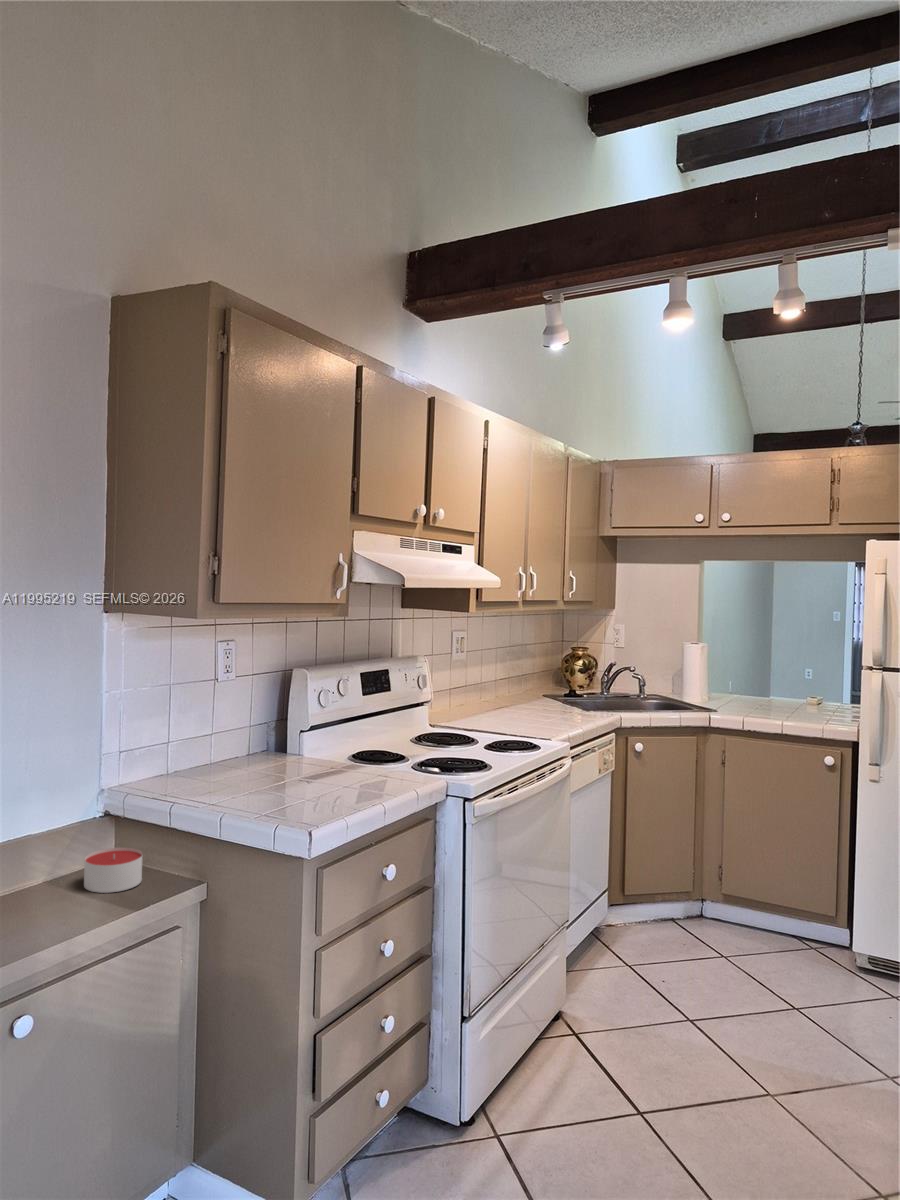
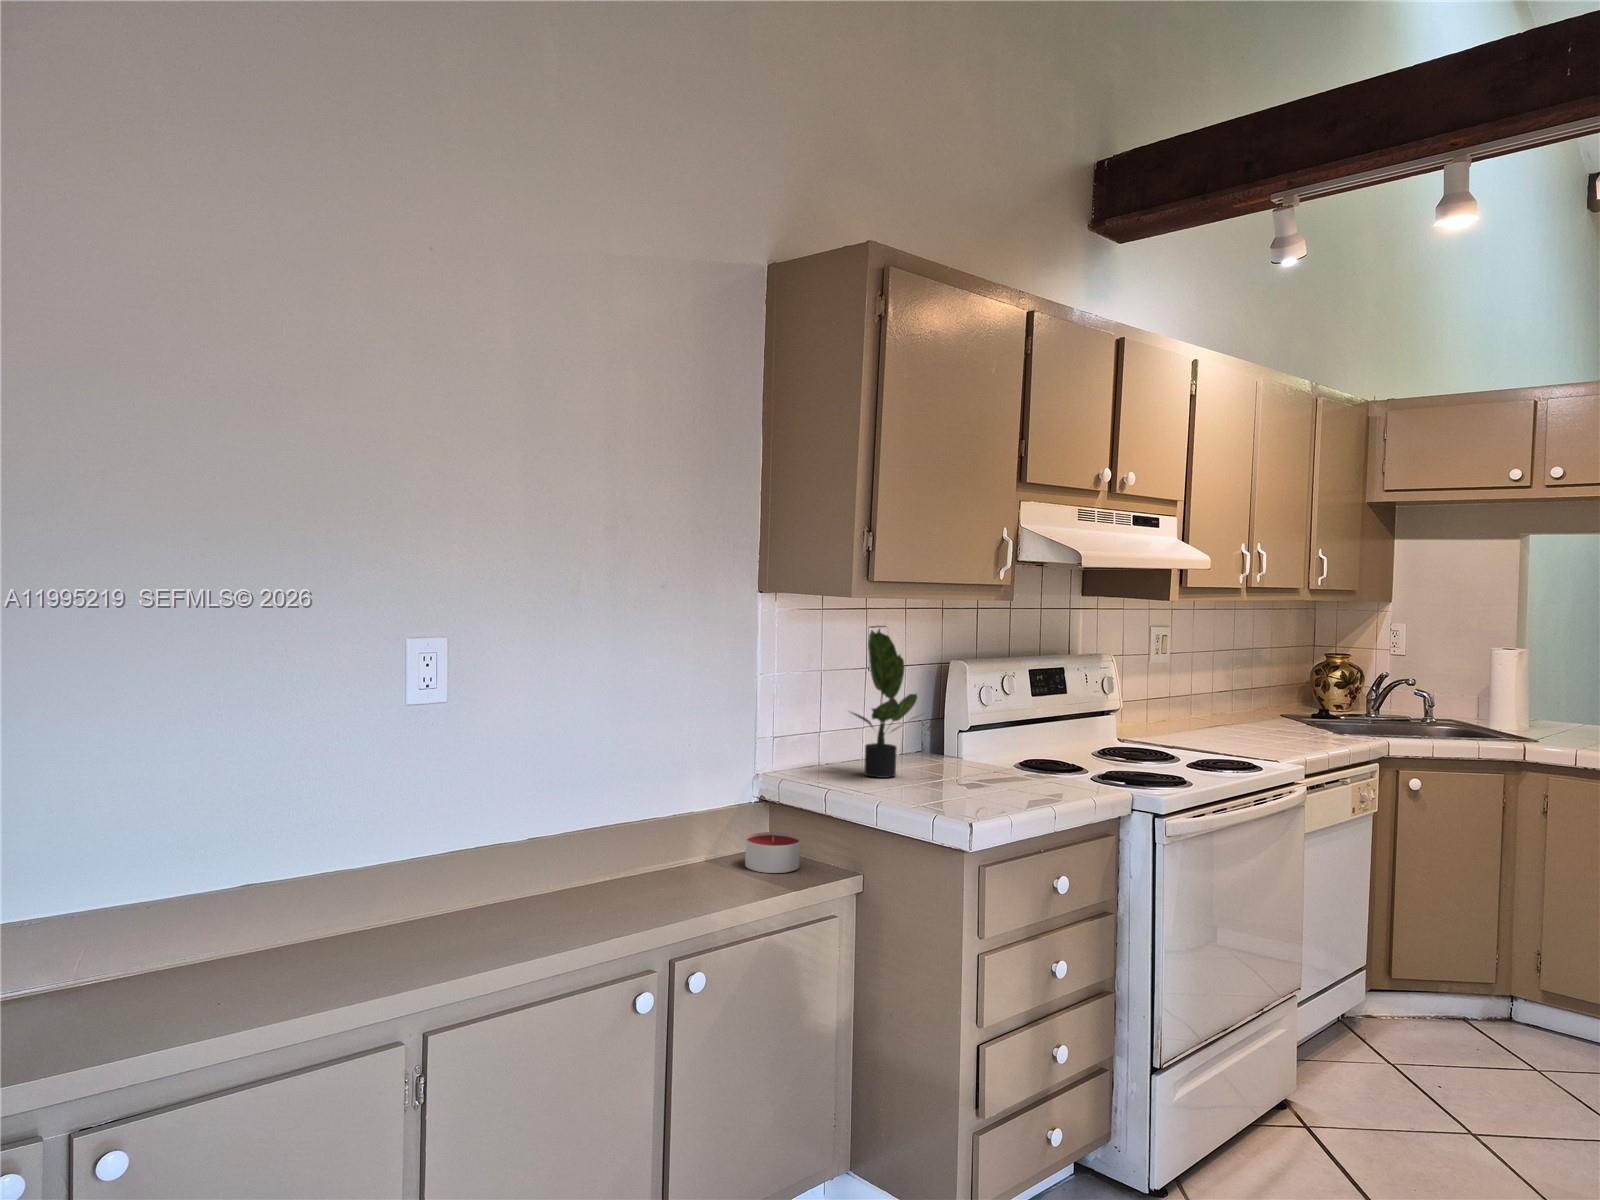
potted plant: none [191,645,269,784] -> present [851,630,917,778]

